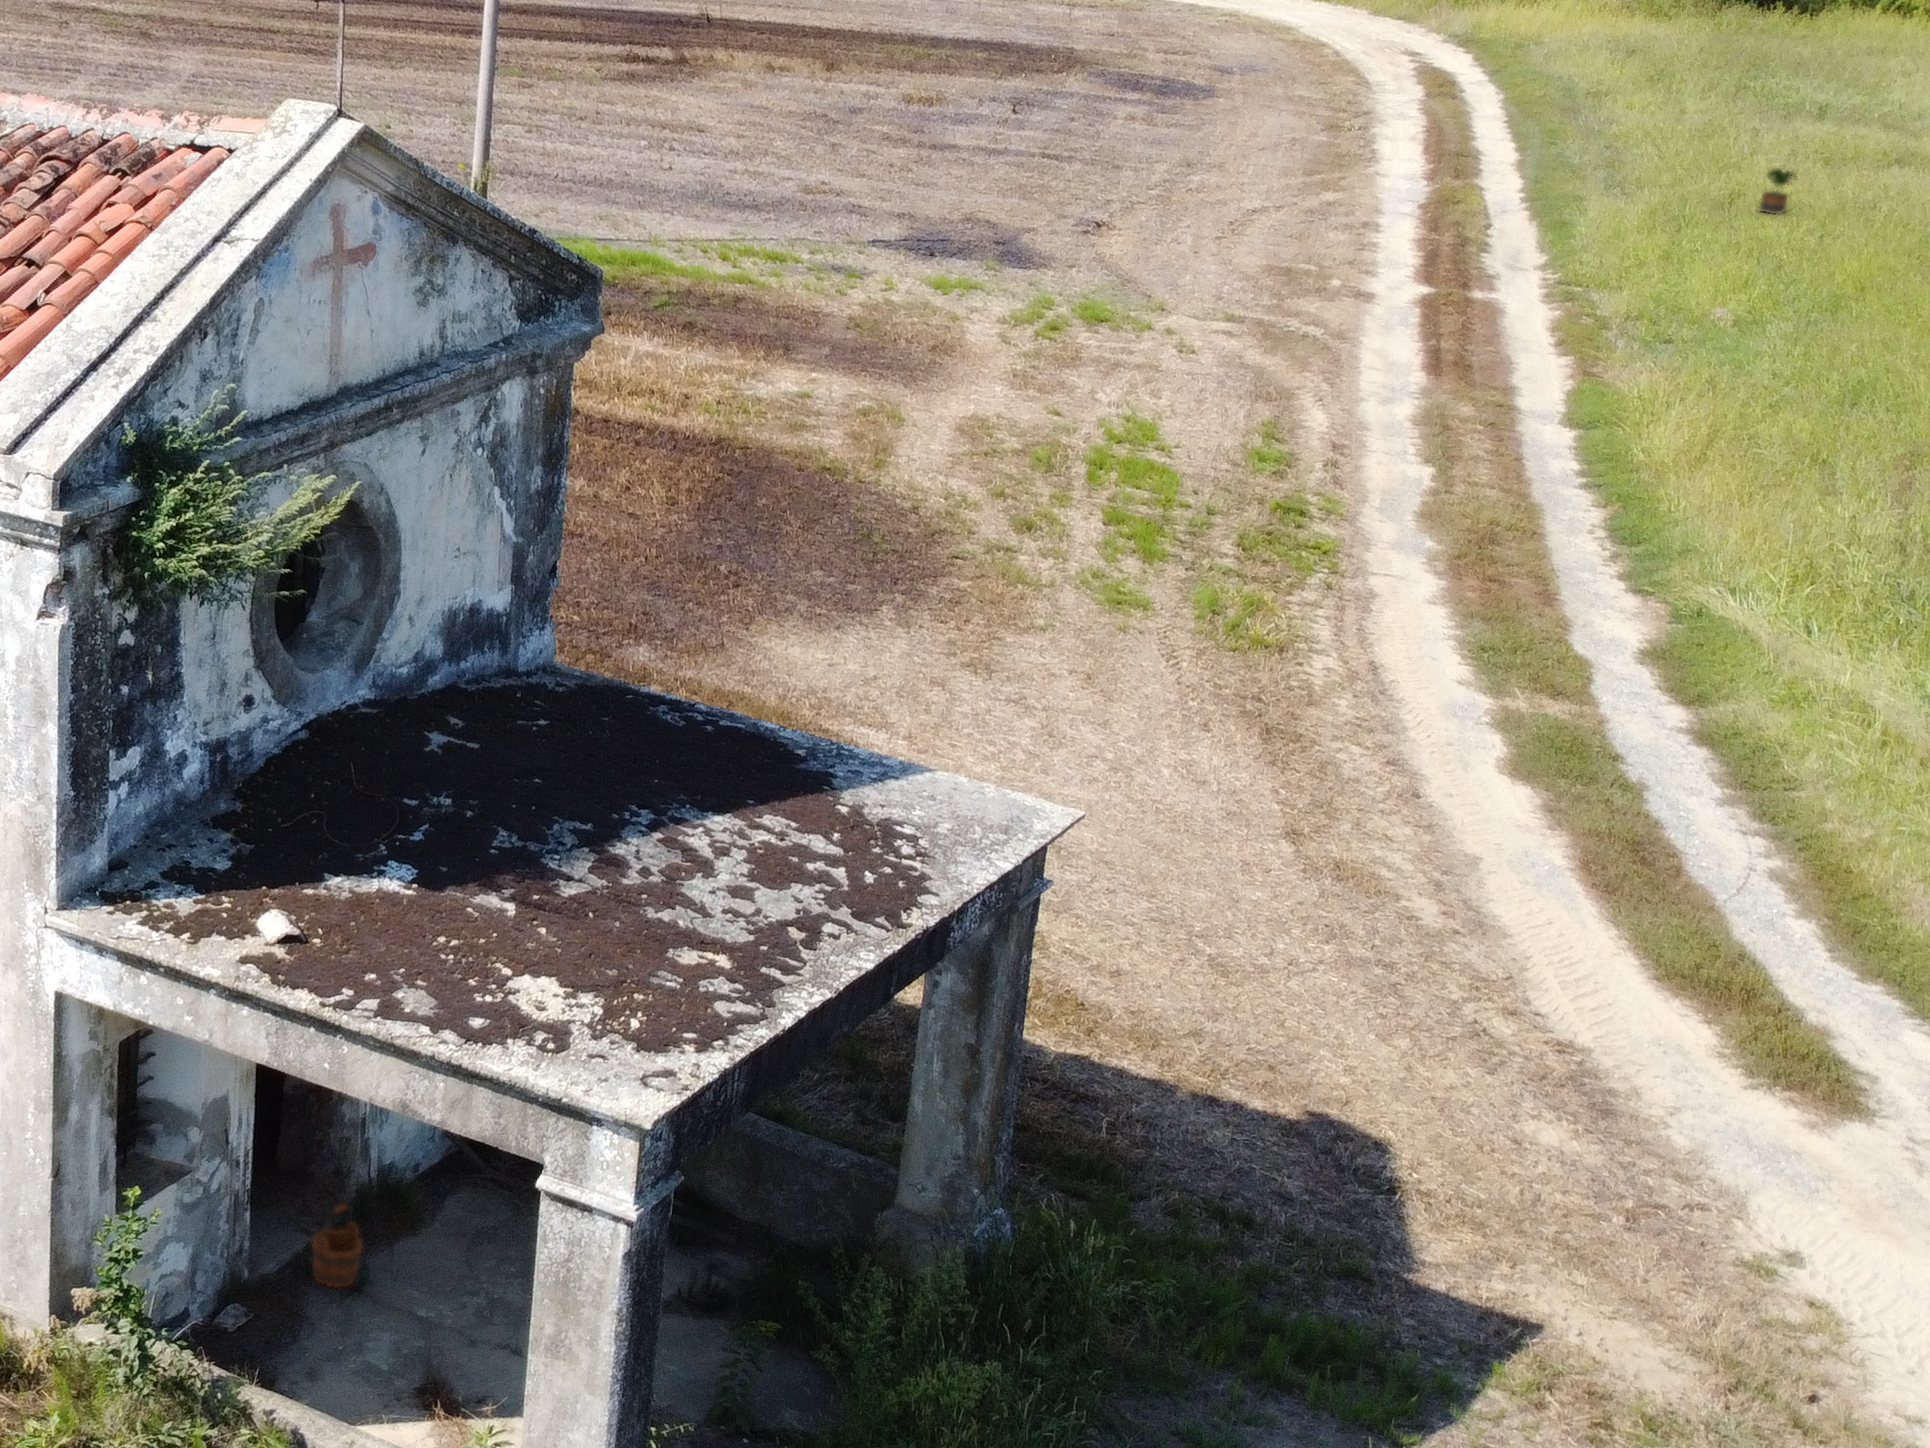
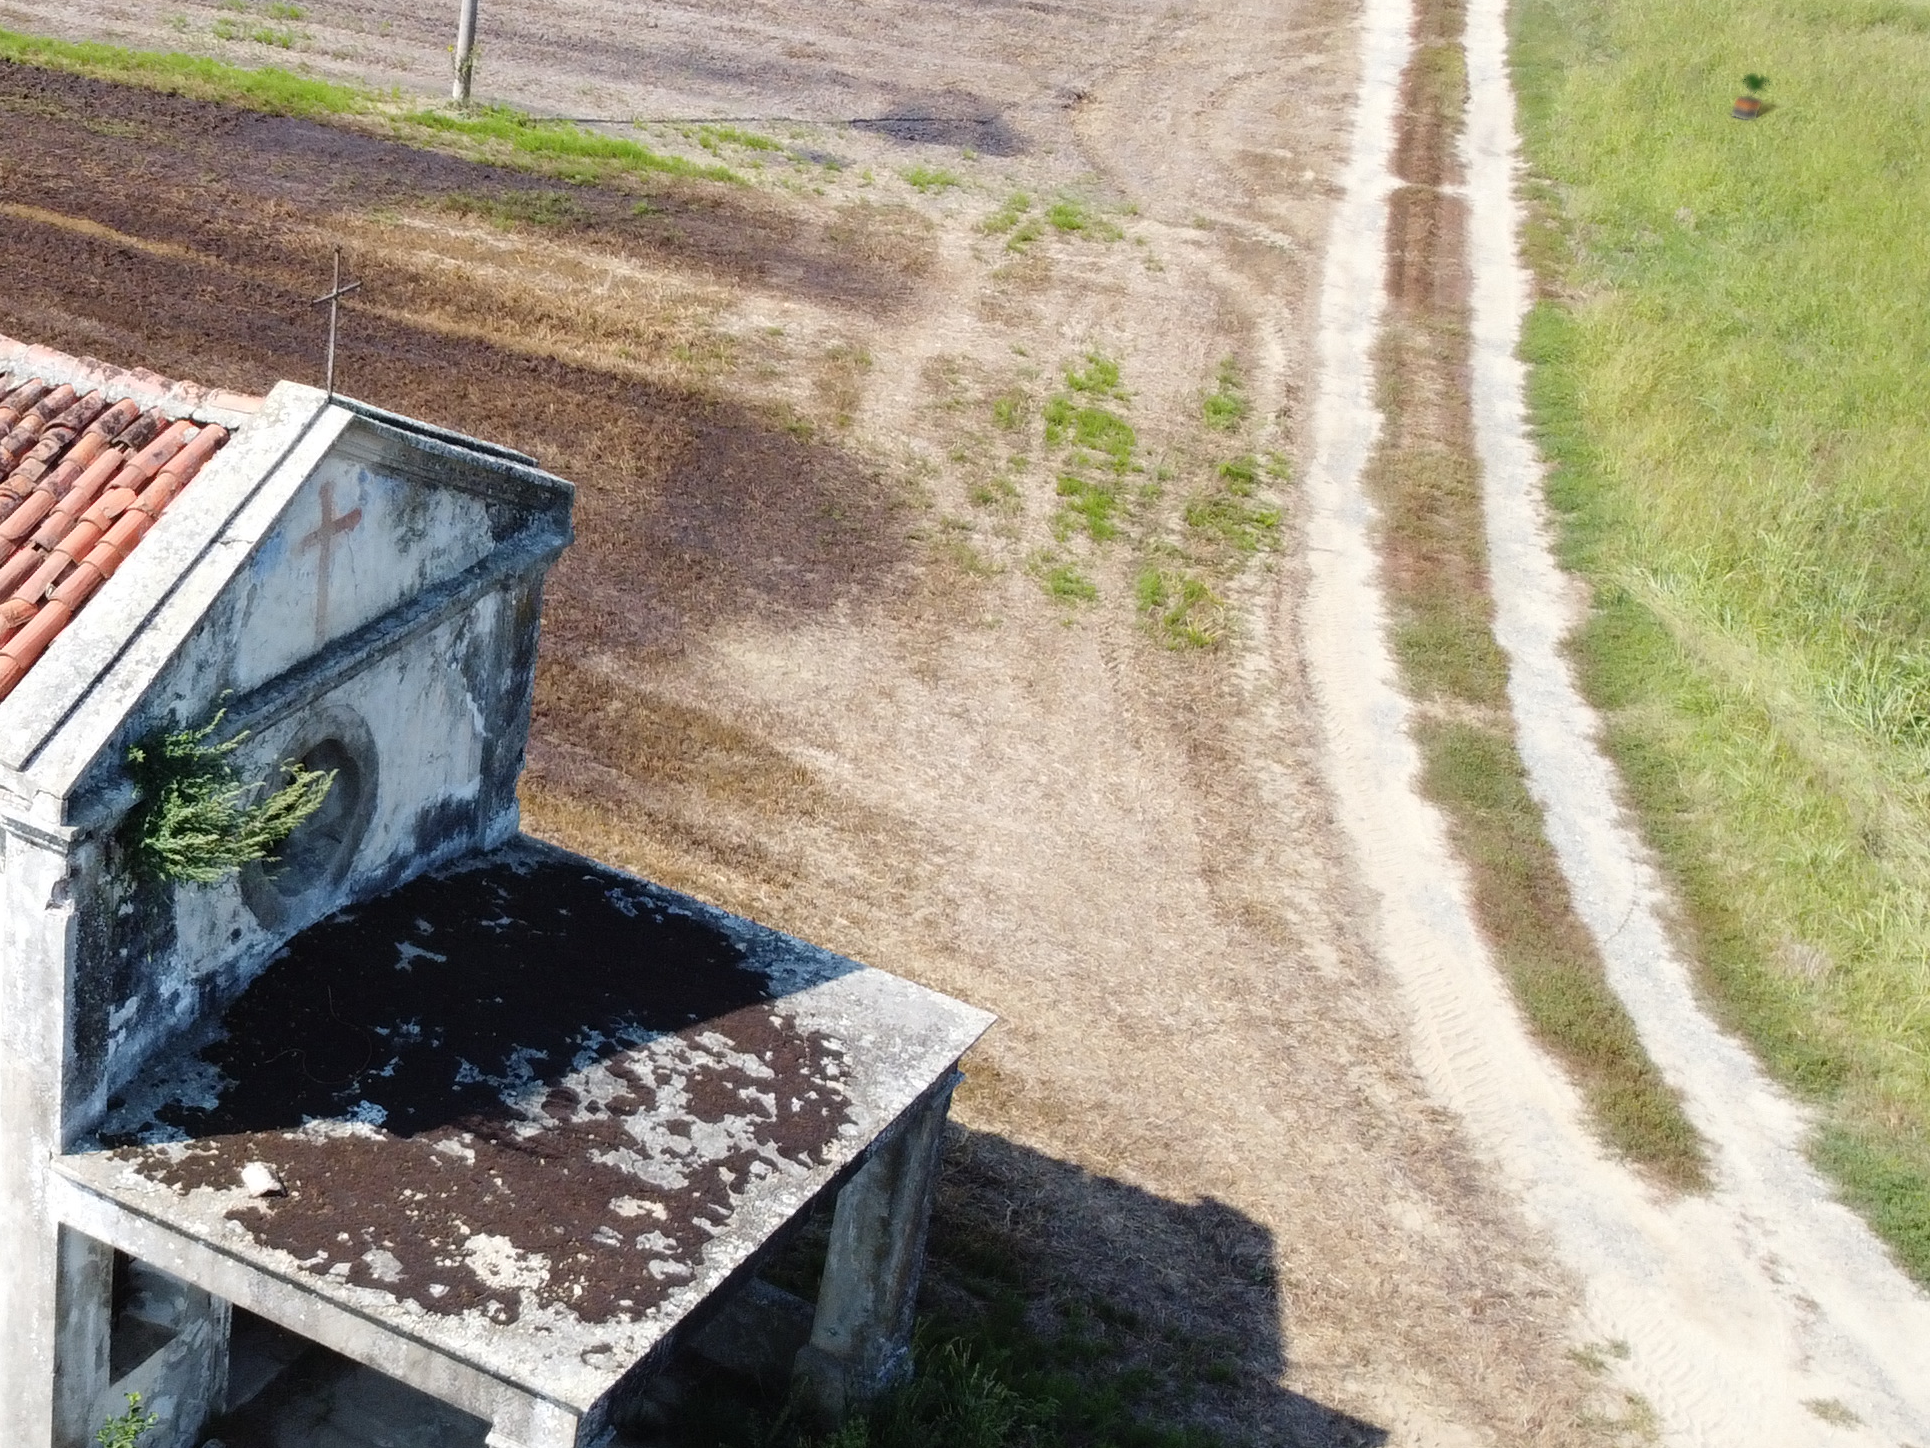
wooden bucket: present [312,1205,361,1287] -> none [287,1361,332,1433]

